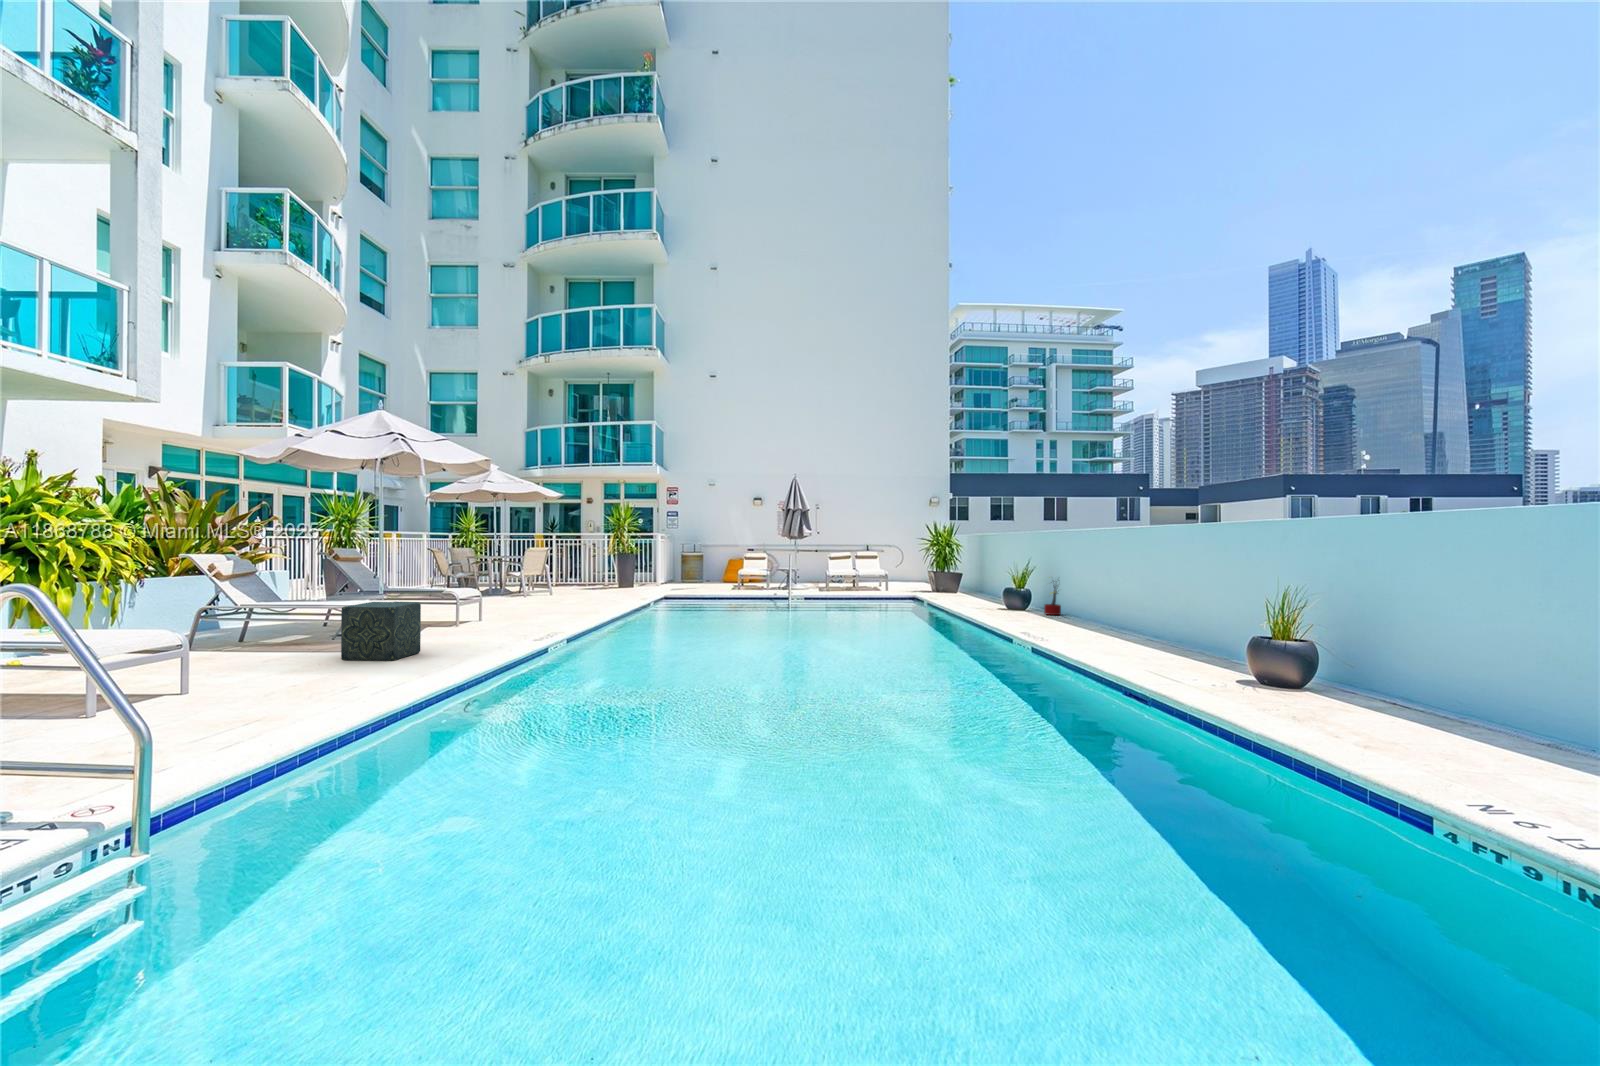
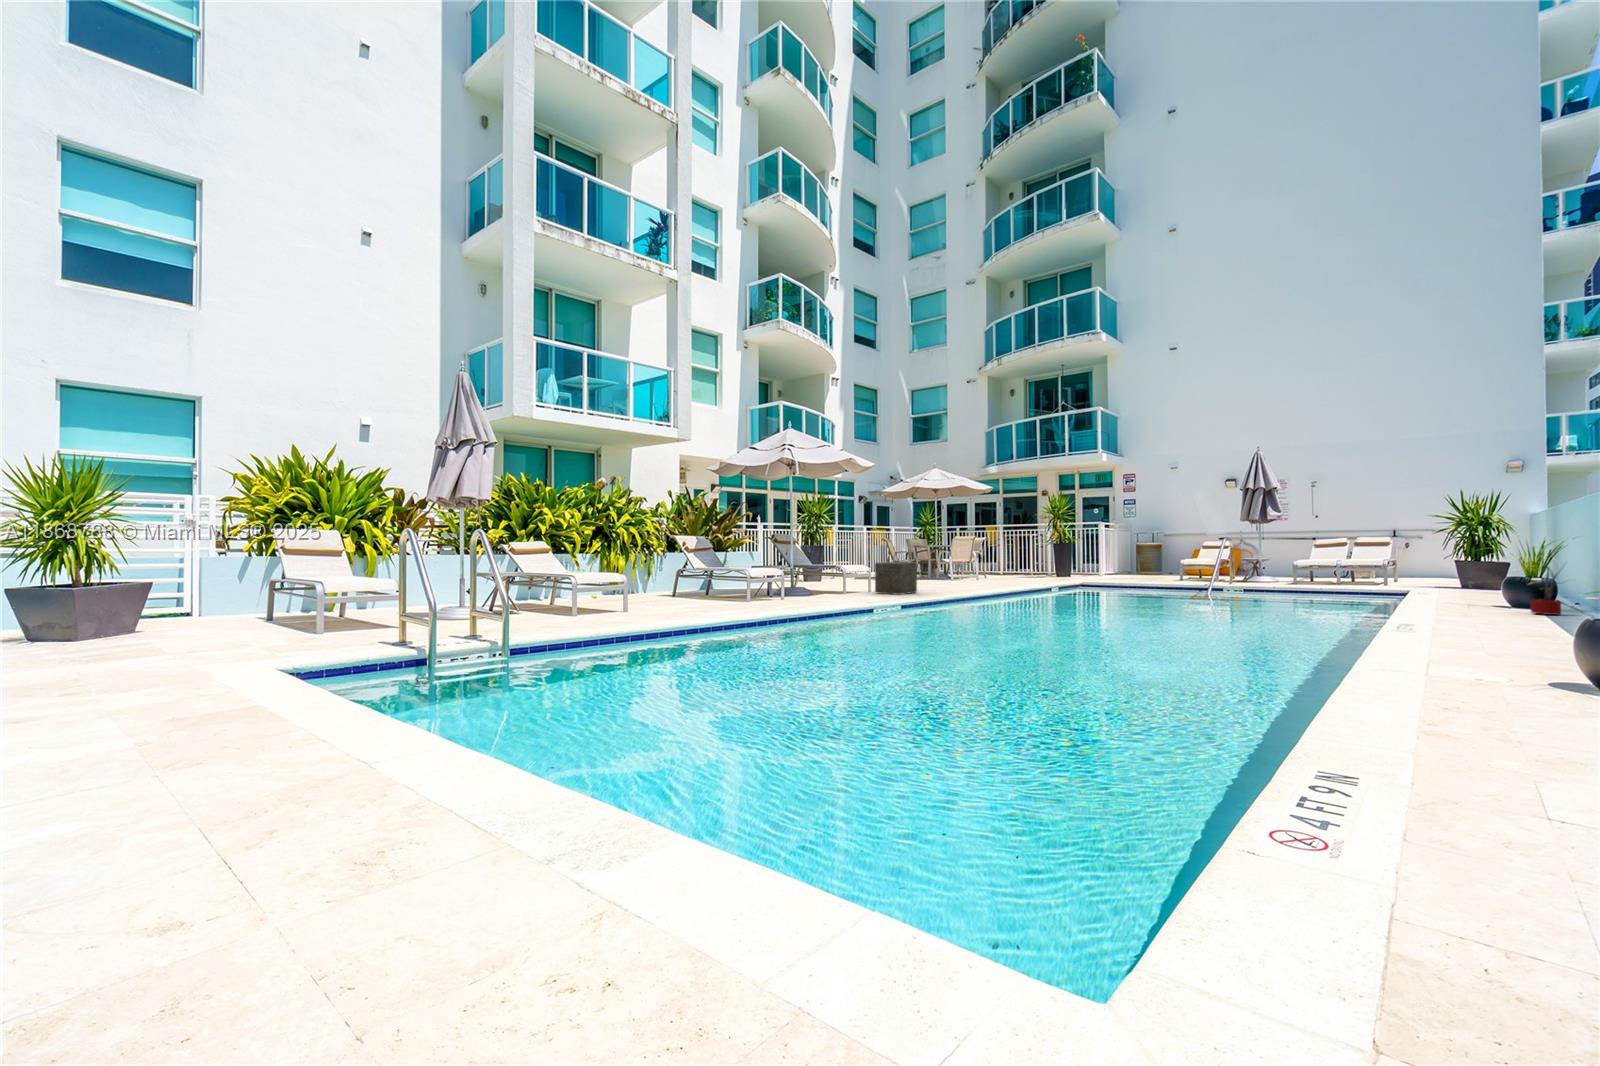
ottoman: present [341,602,421,661] -> present [875,562,917,595]

